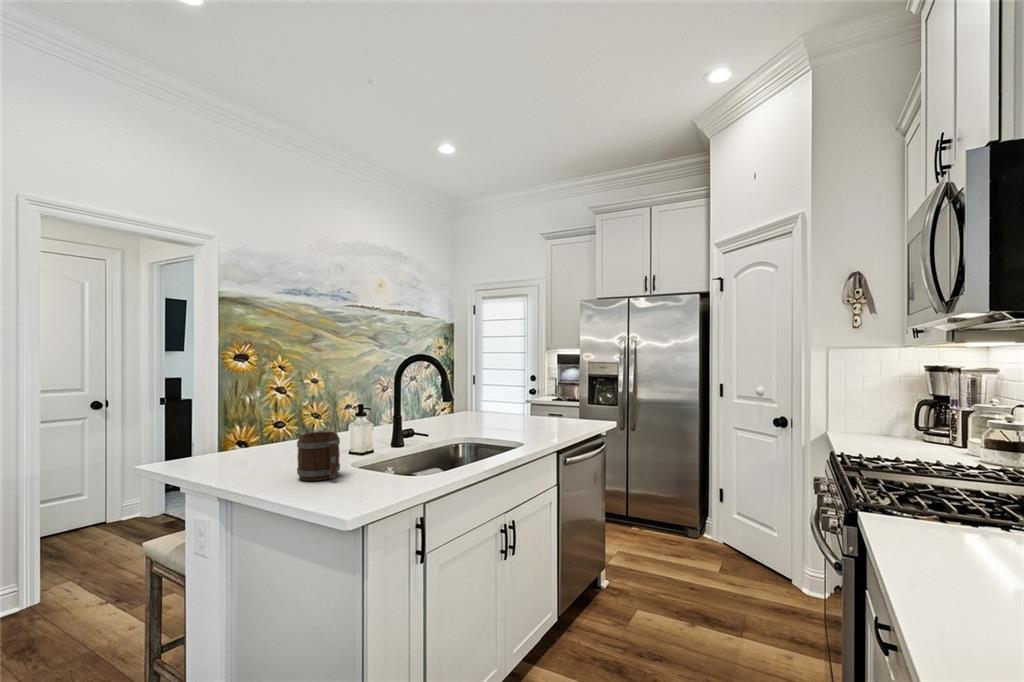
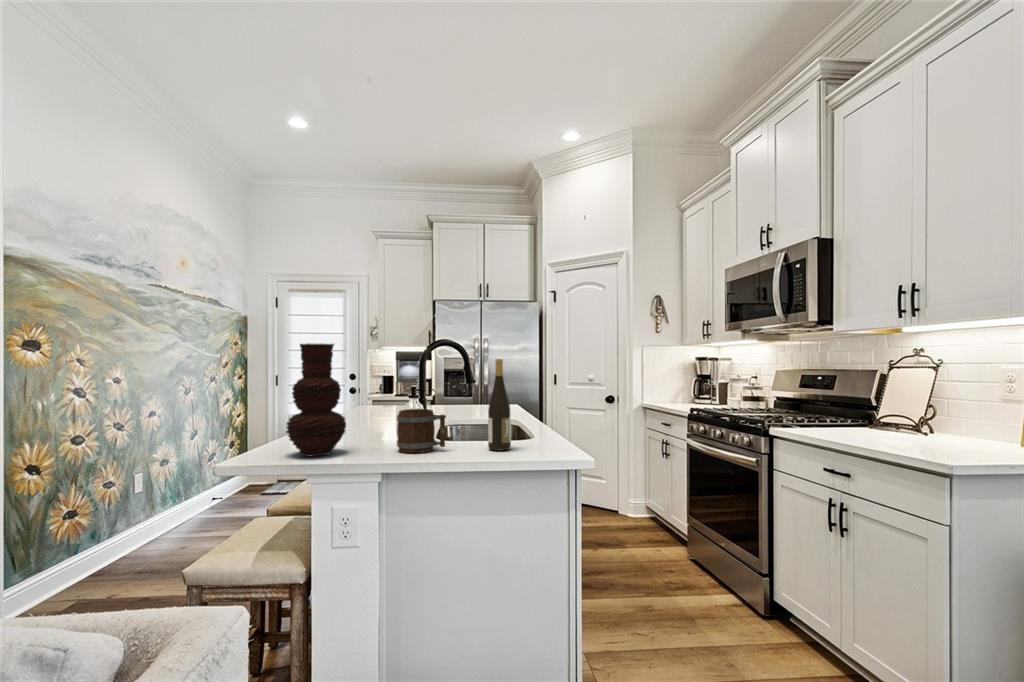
vase: none [216,363,278,472] -> present [286,343,346,456]
wine bottle: none [368,382,395,492] -> present [488,359,511,451]

